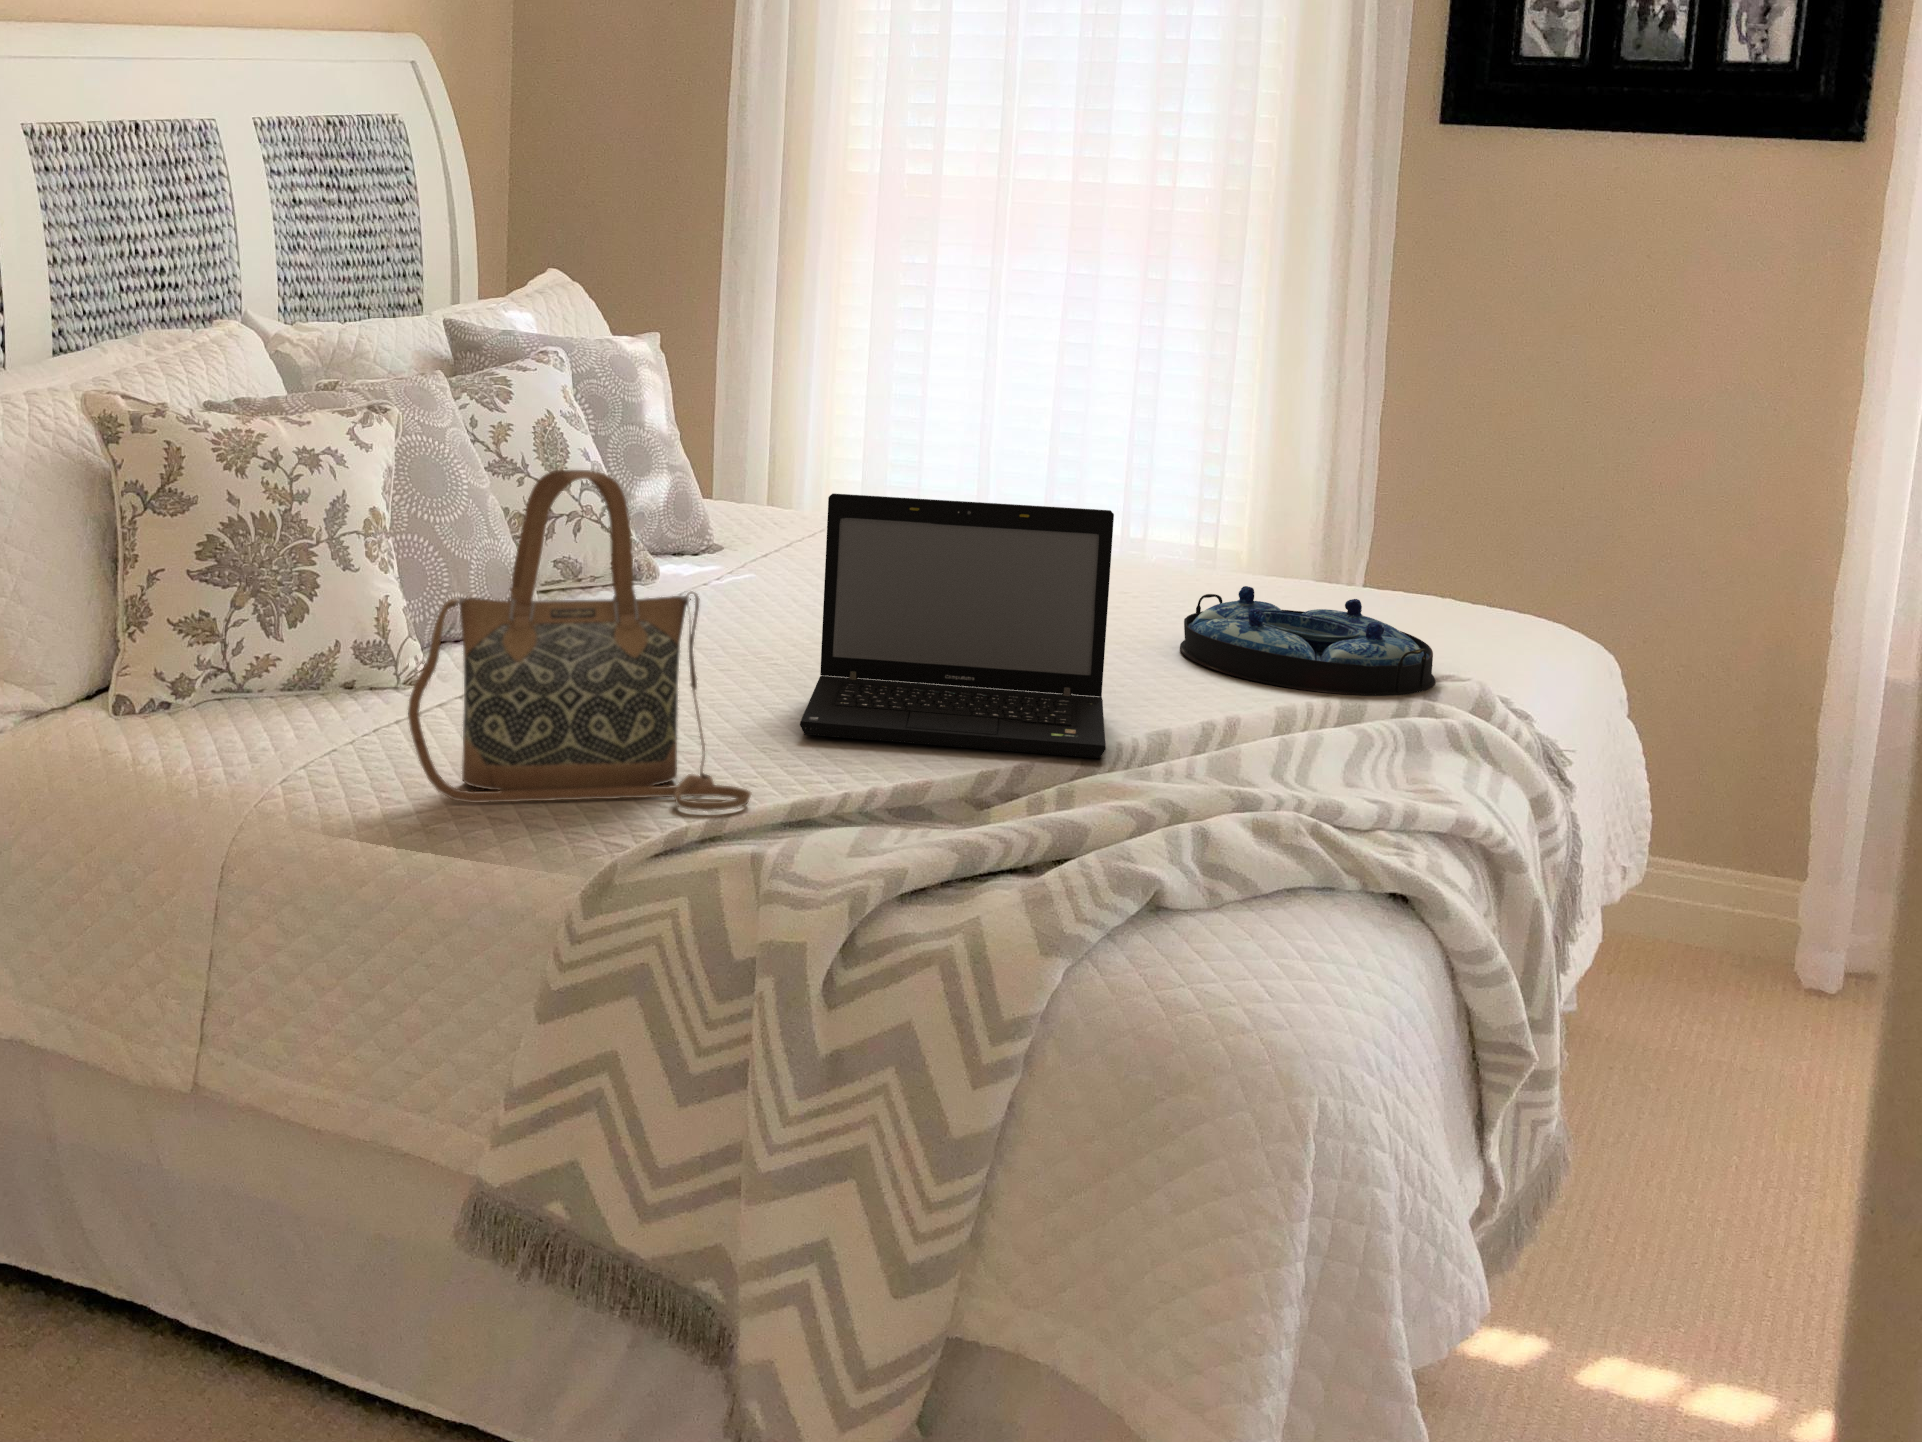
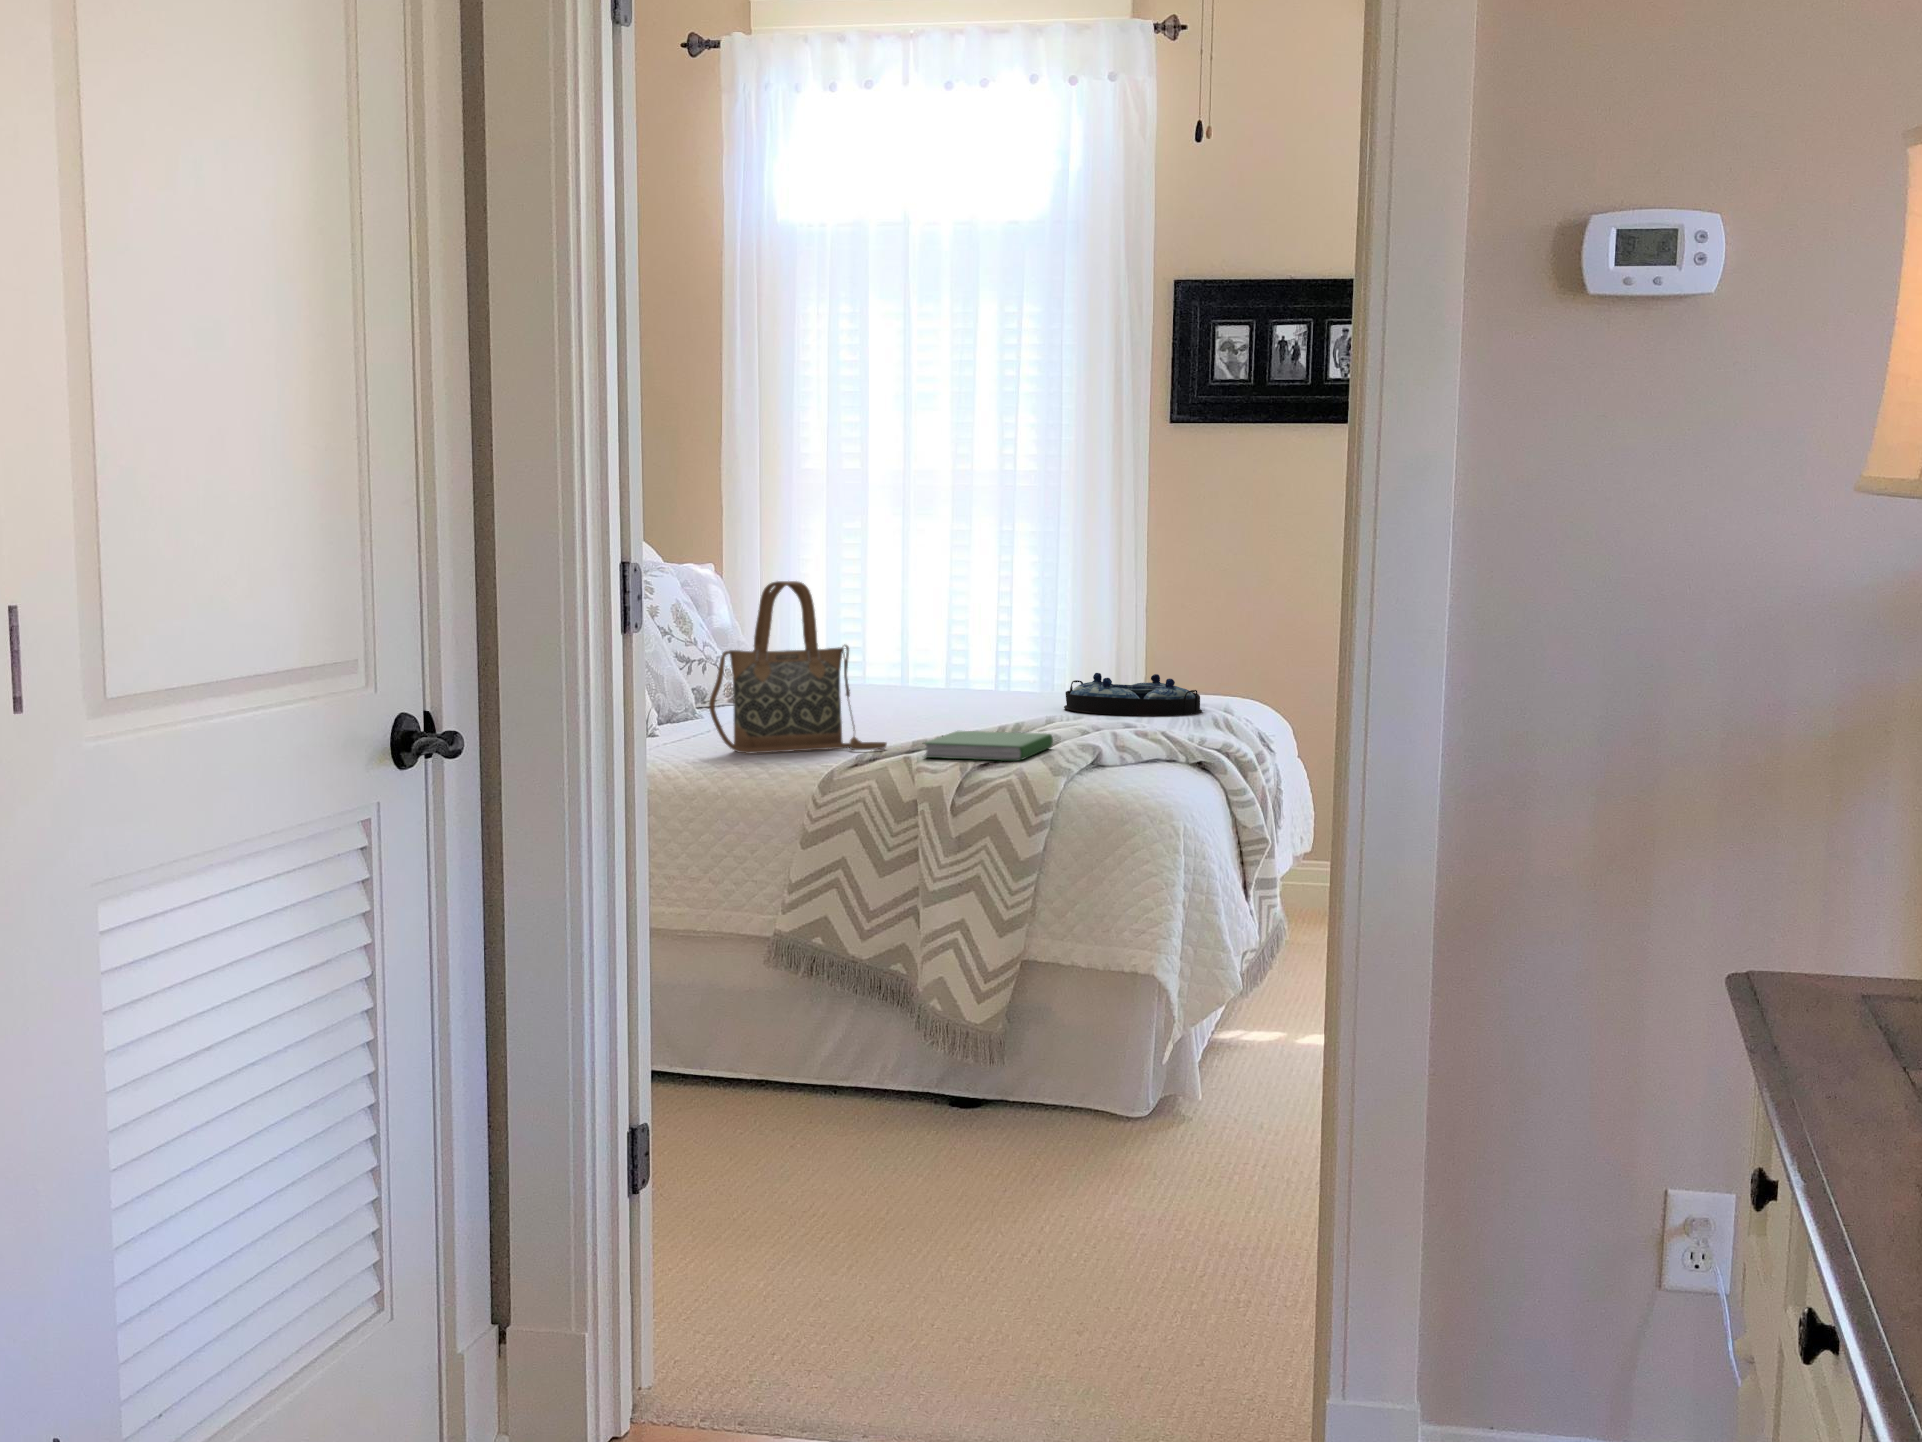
laptop: present [800,494,1114,758] -> none [885,612,1050,734]
hardcover book: none [785,777,1079,906] -> present [924,731,1053,761]

